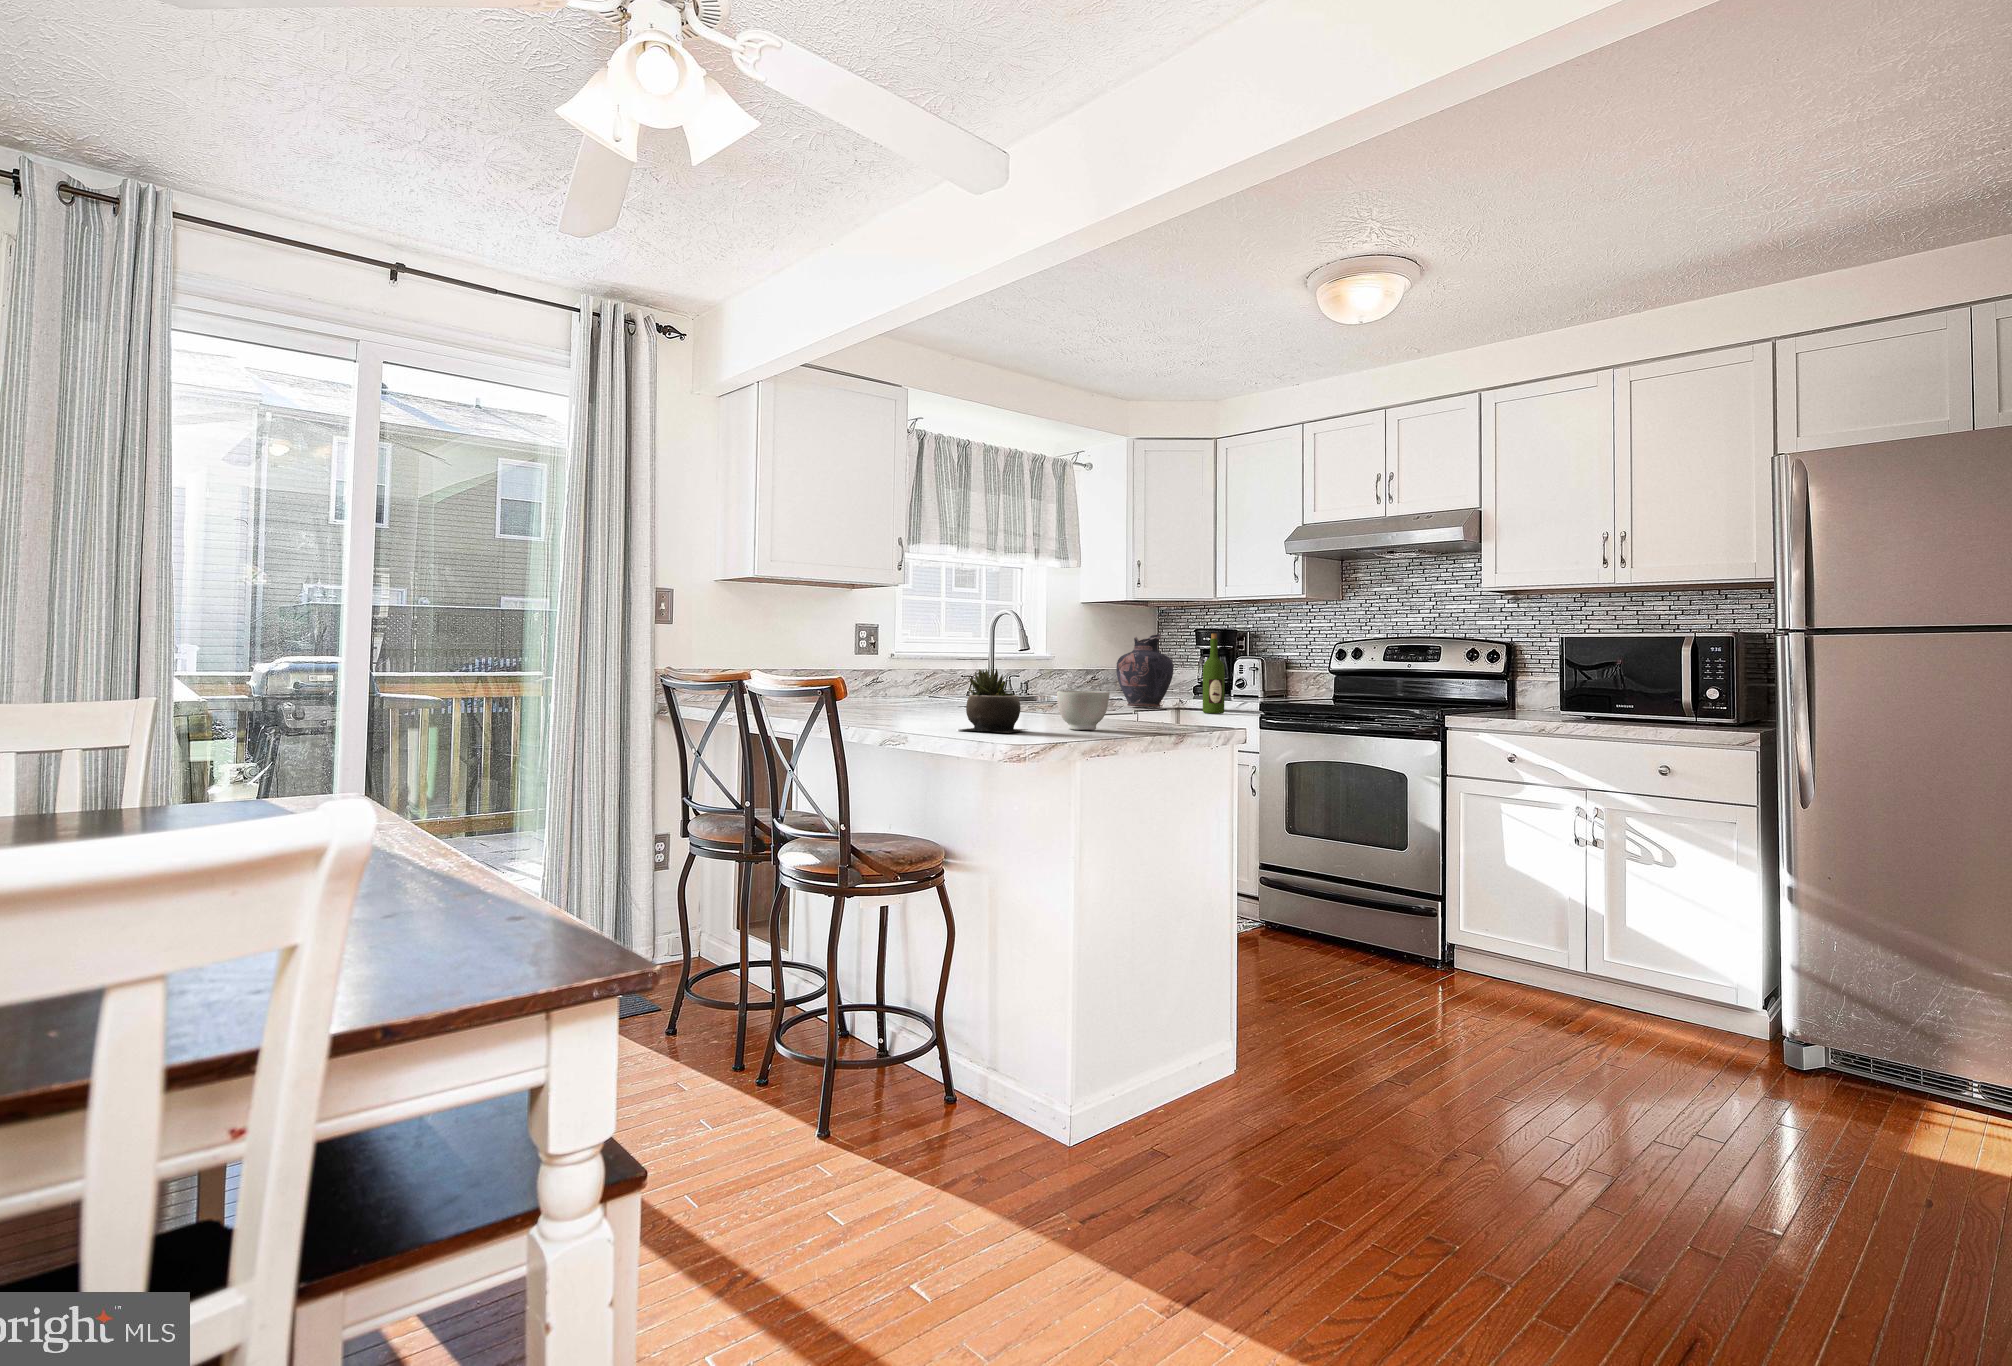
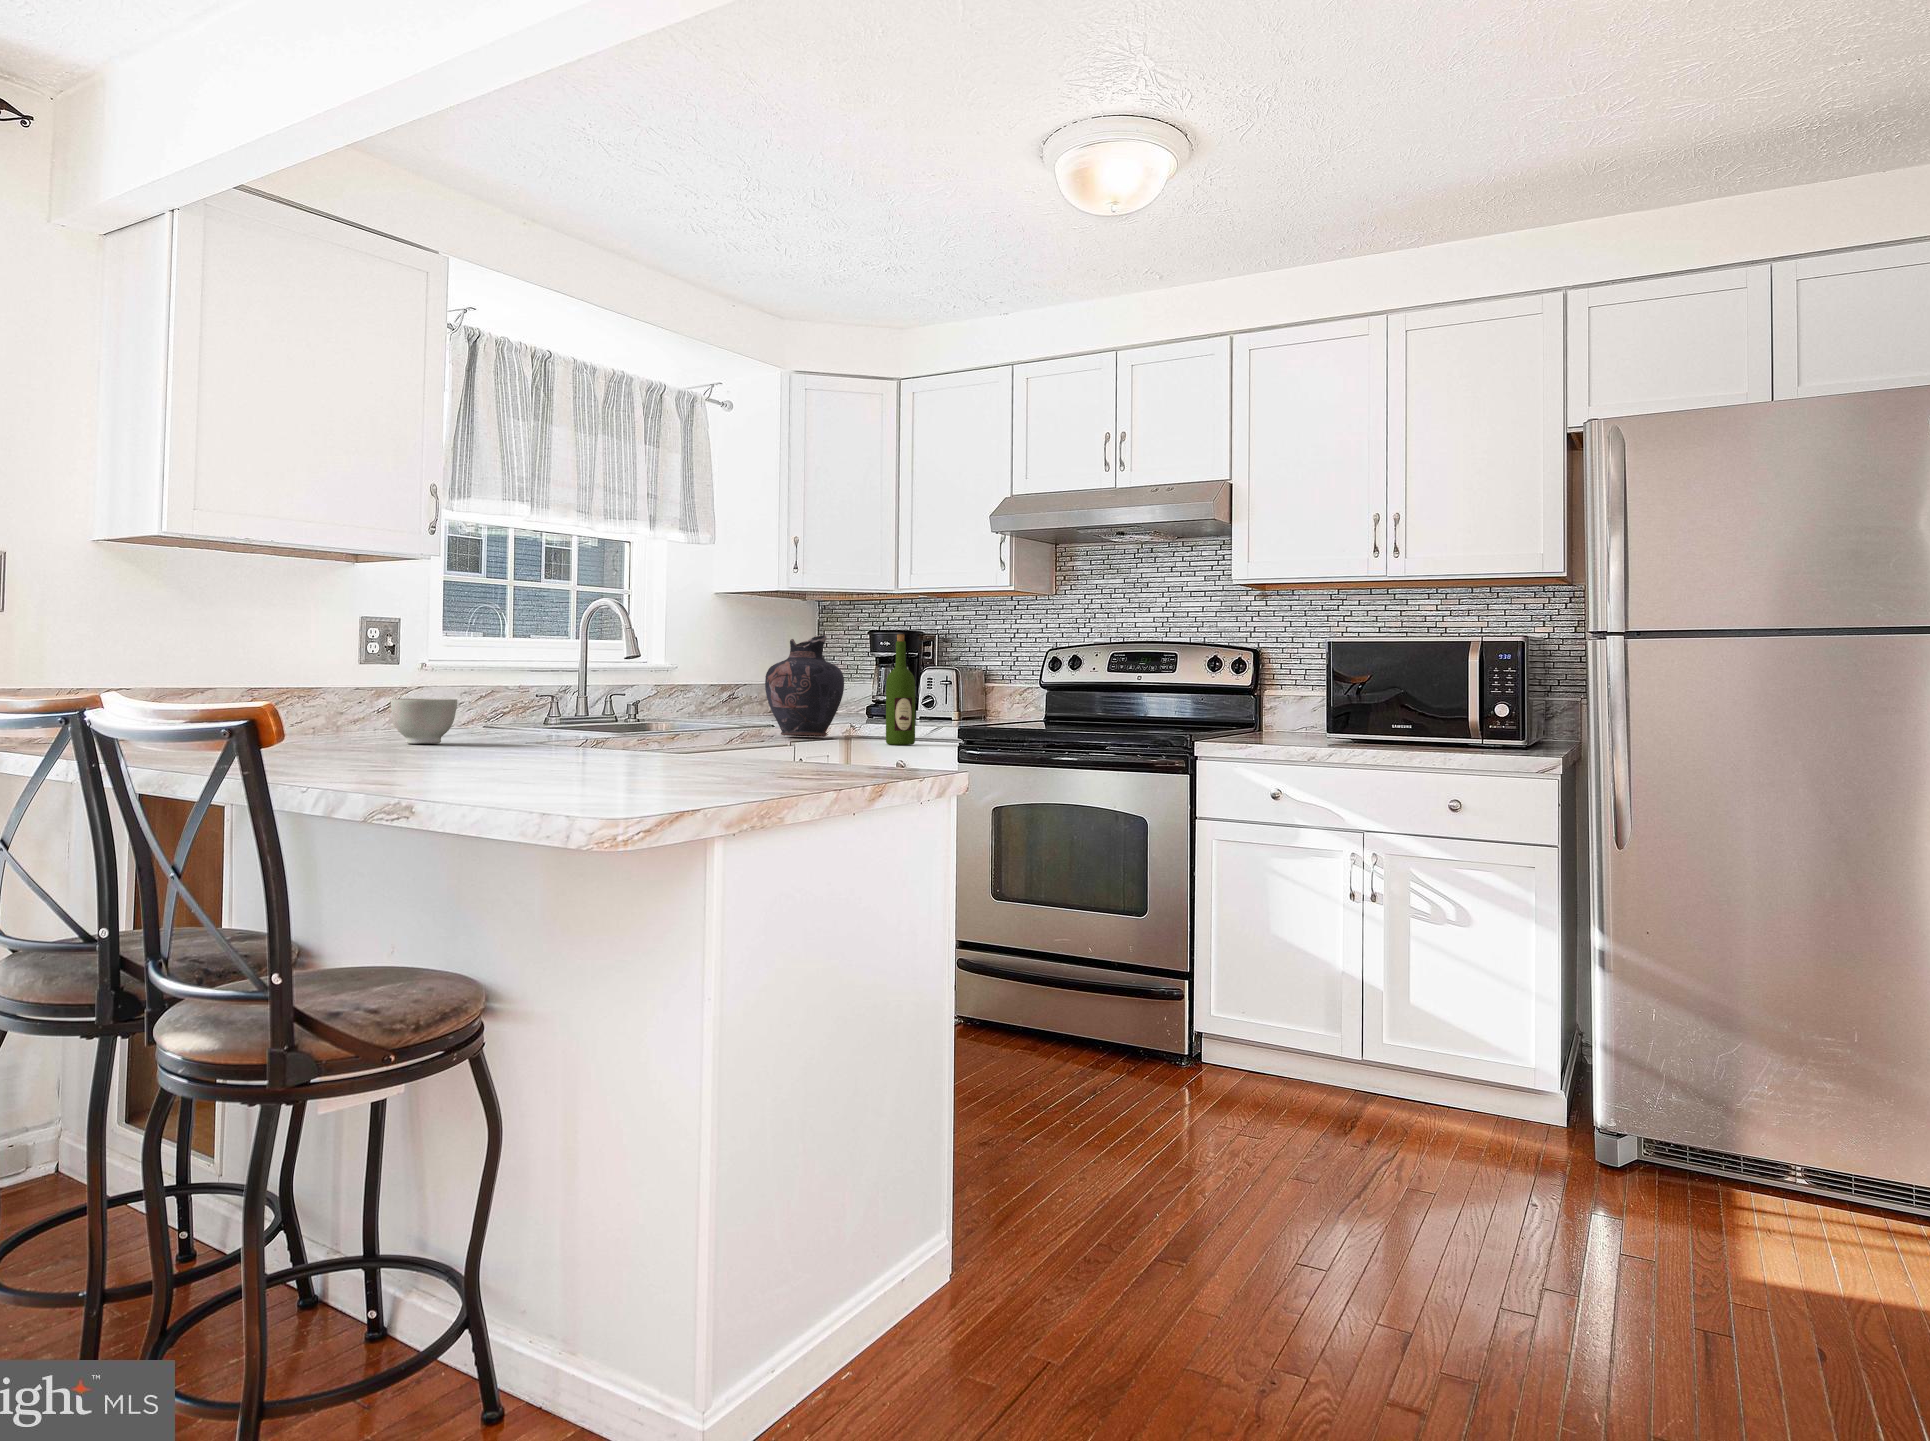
succulent plant: present [960,669,1026,732] -> none [504,684,633,791]
bowl: present [1057,691,1110,730] -> present [391,699,457,744]

